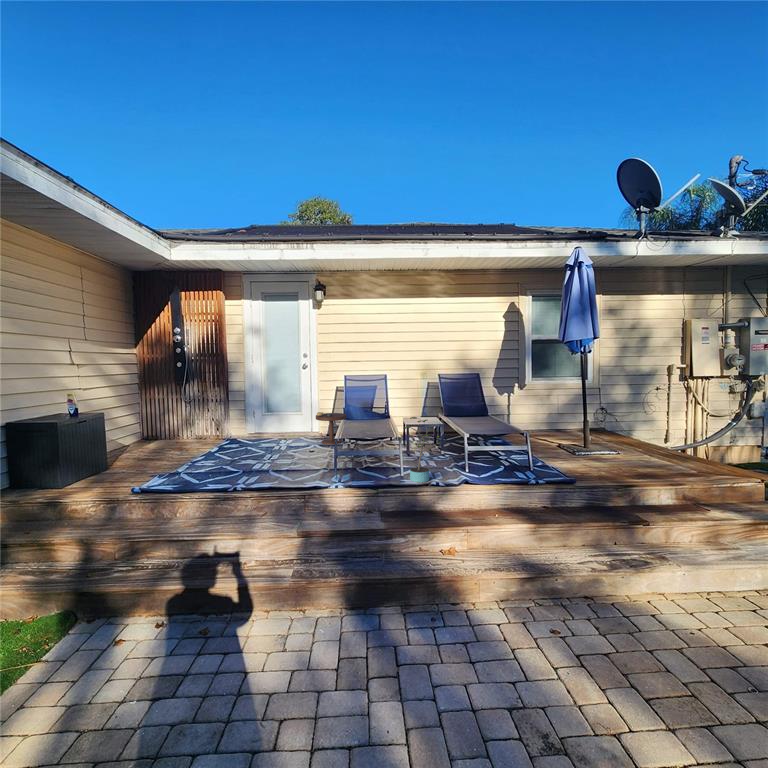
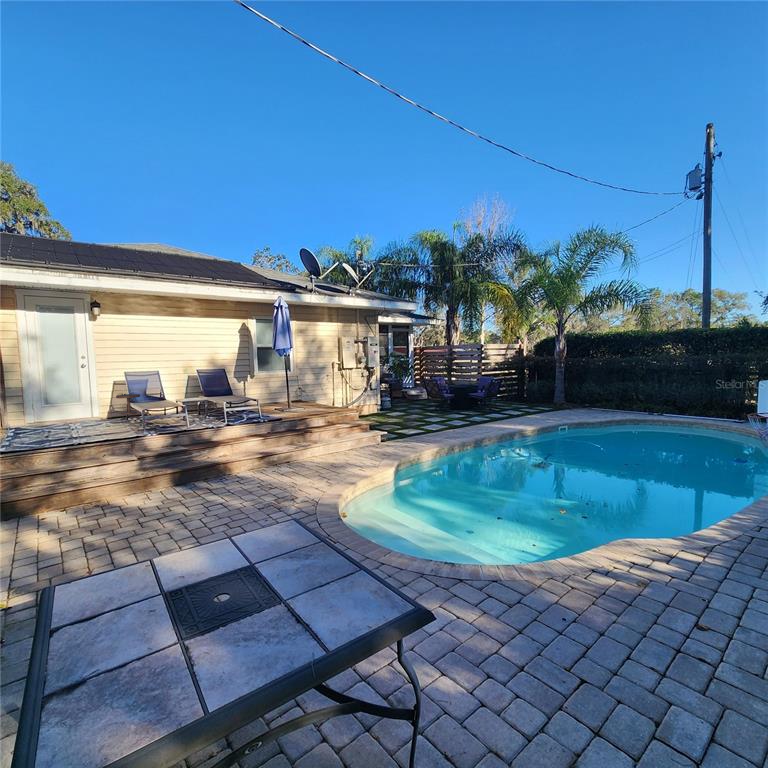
potted plant: present [404,417,441,482] -> none [186,391,210,430]

